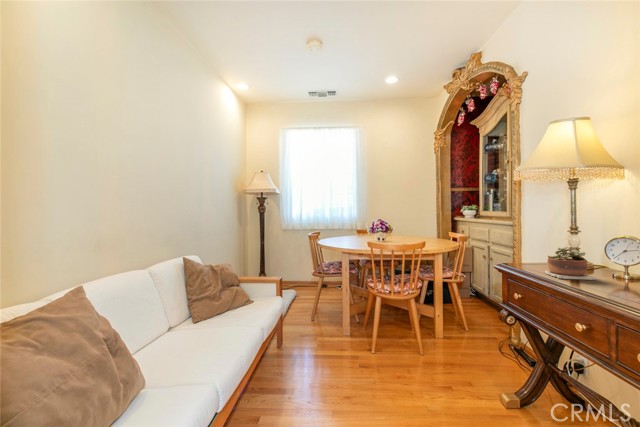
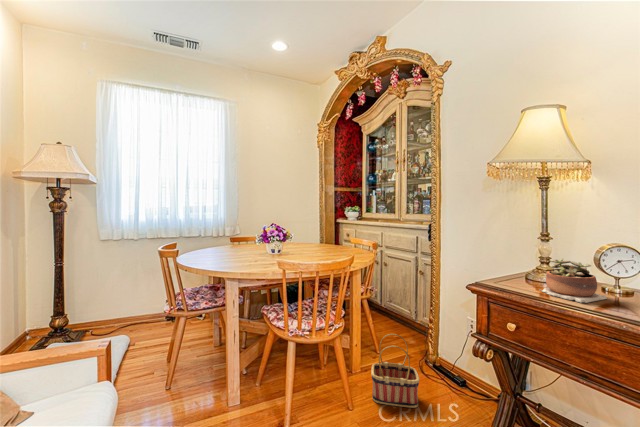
basket: none [440,307,481,365] -> present [371,334,419,408]

